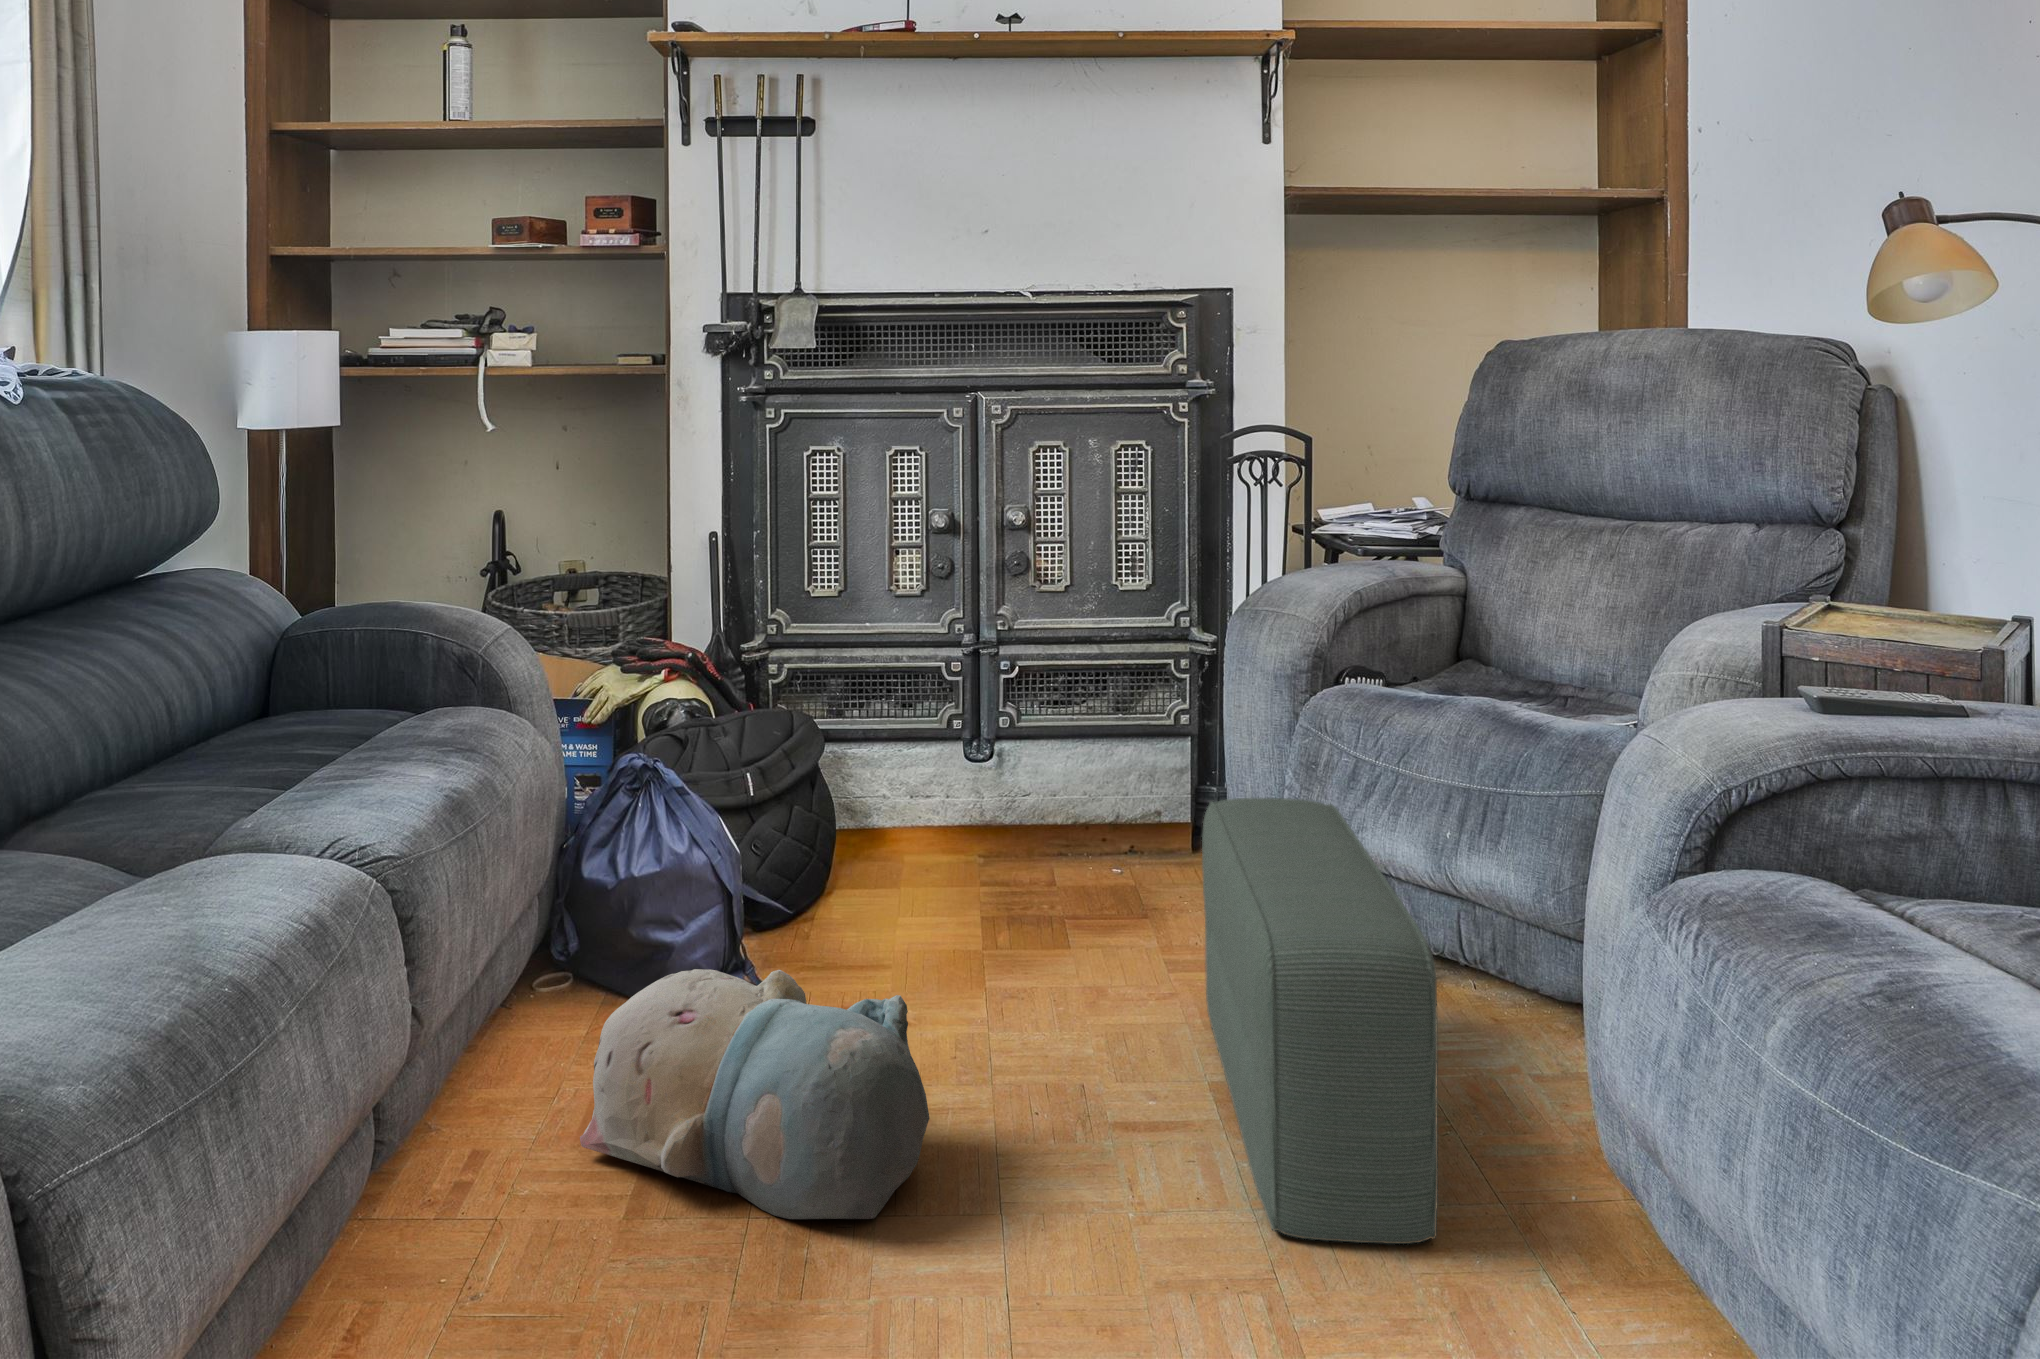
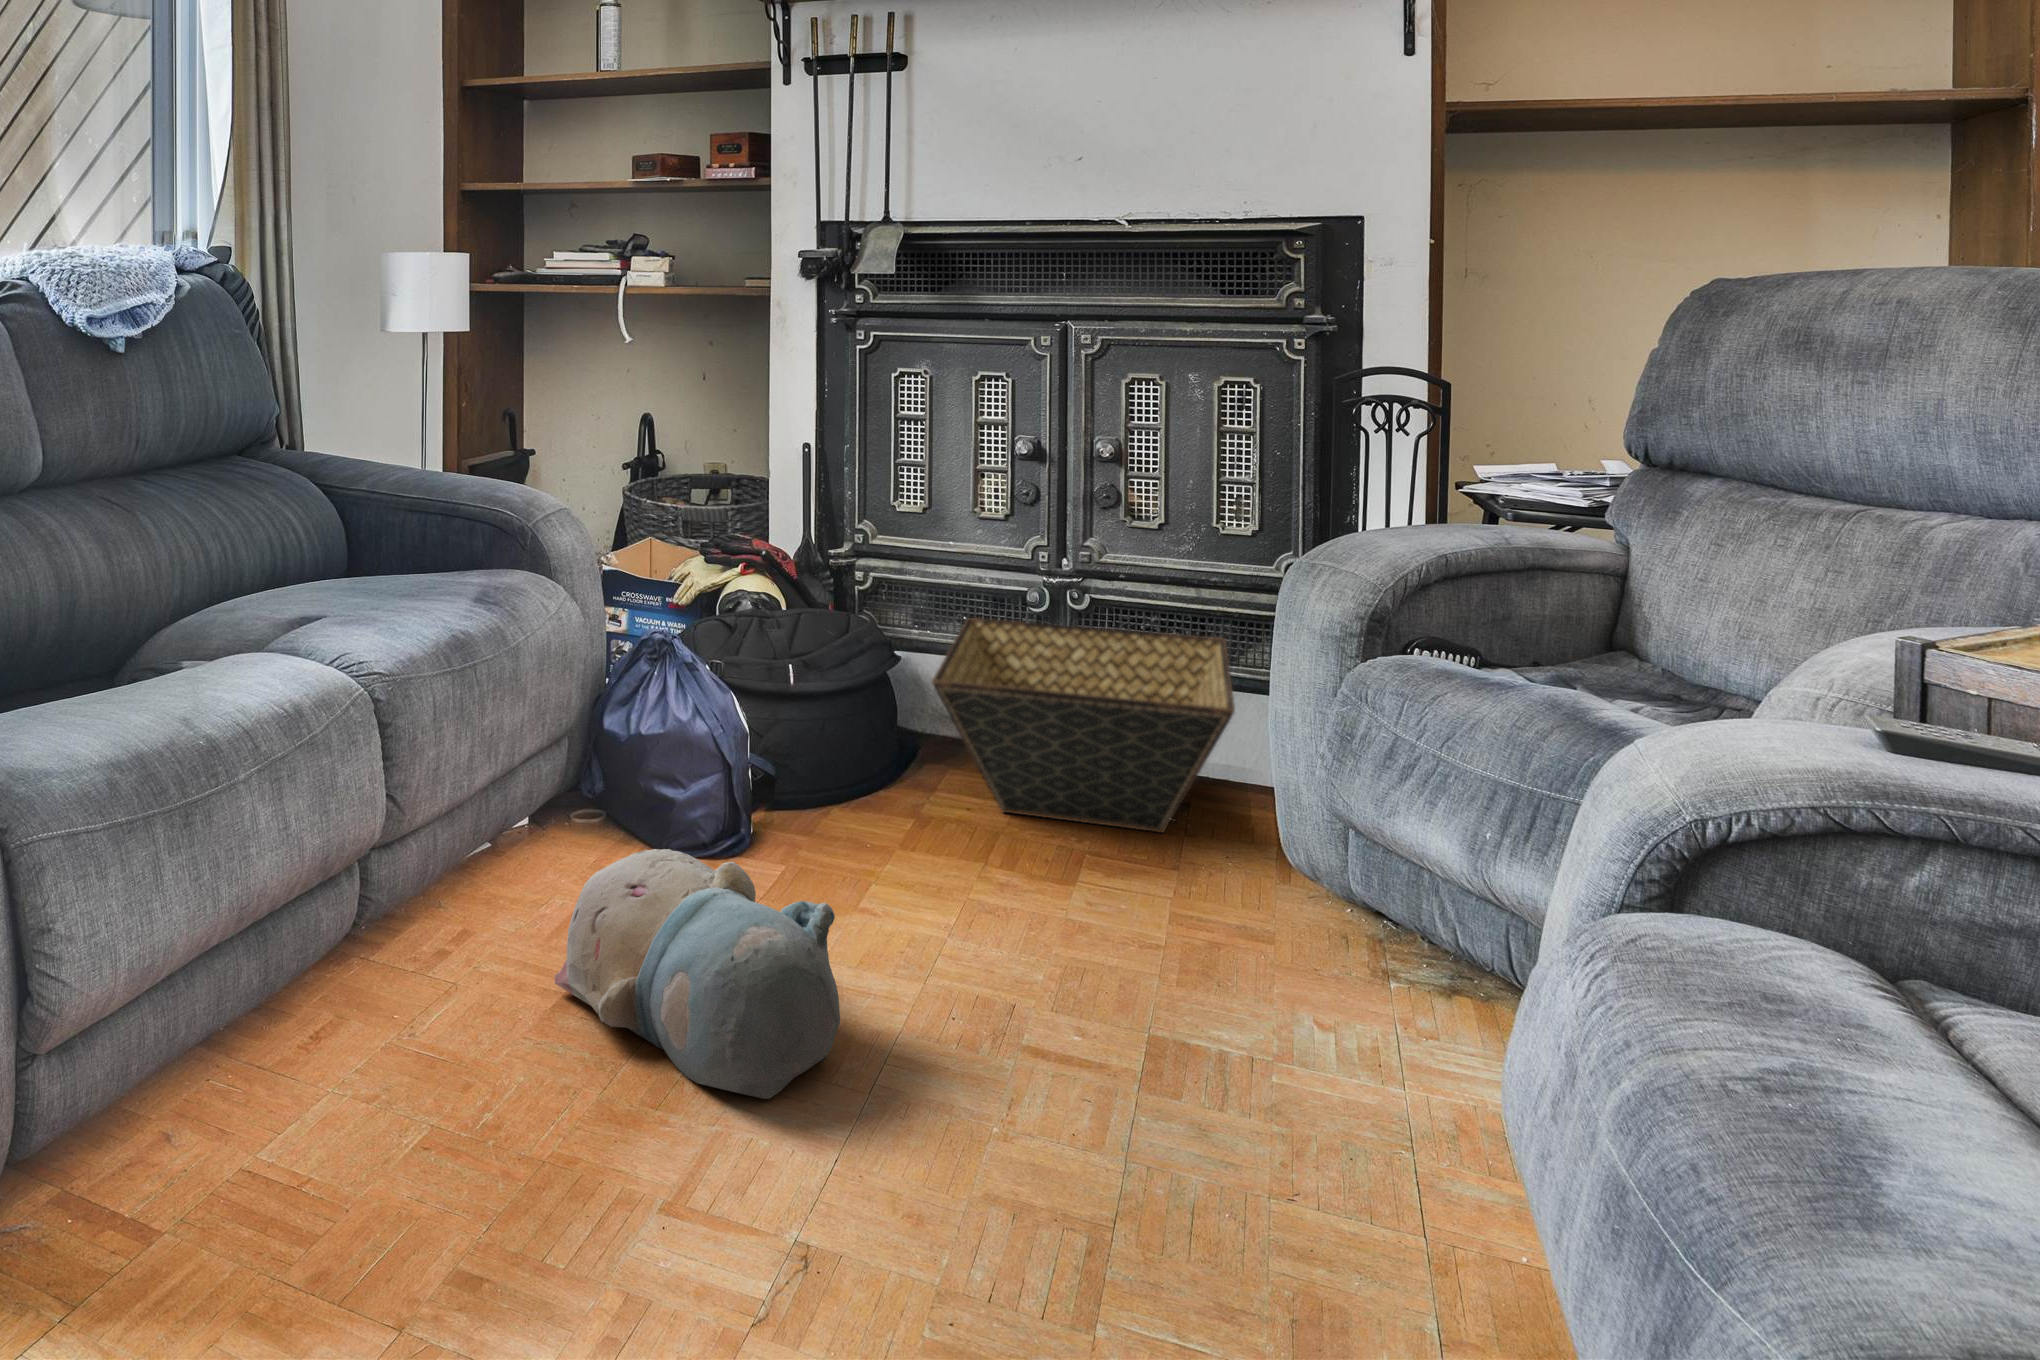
basket: none [888,703,1185,902] -> present [932,618,1235,833]
pouf: present [1202,798,1438,1244] -> none [1143,757,1353,1250]

